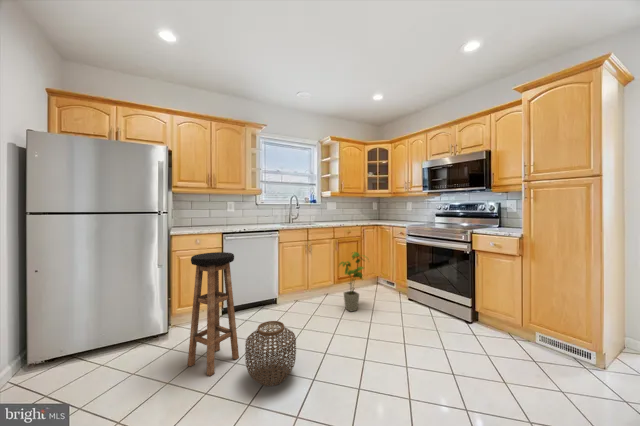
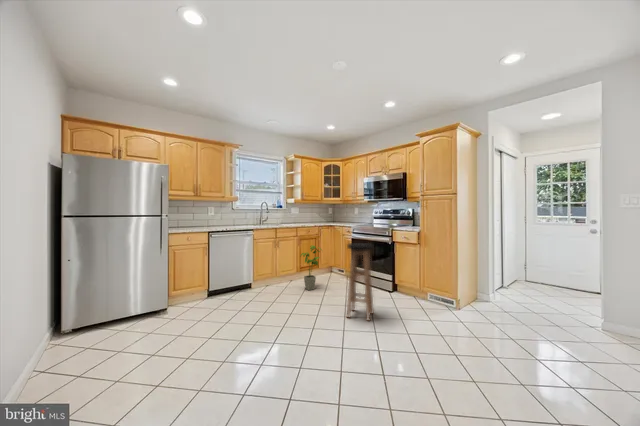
bar stool: present [188,252,239,376] -> present [347,243,374,320]
woven basket: present [245,321,296,386] -> none [238,288,272,328]

